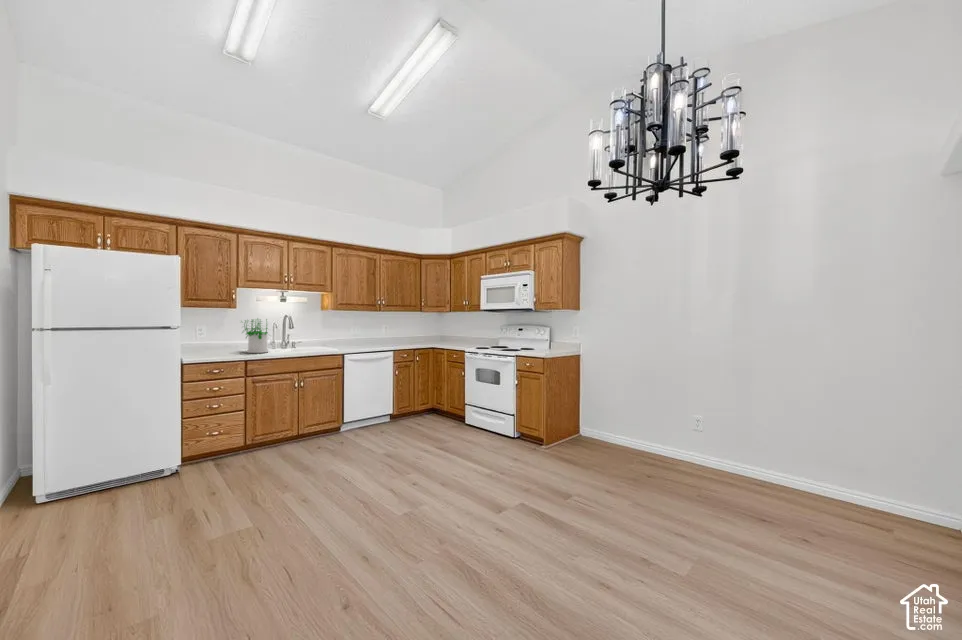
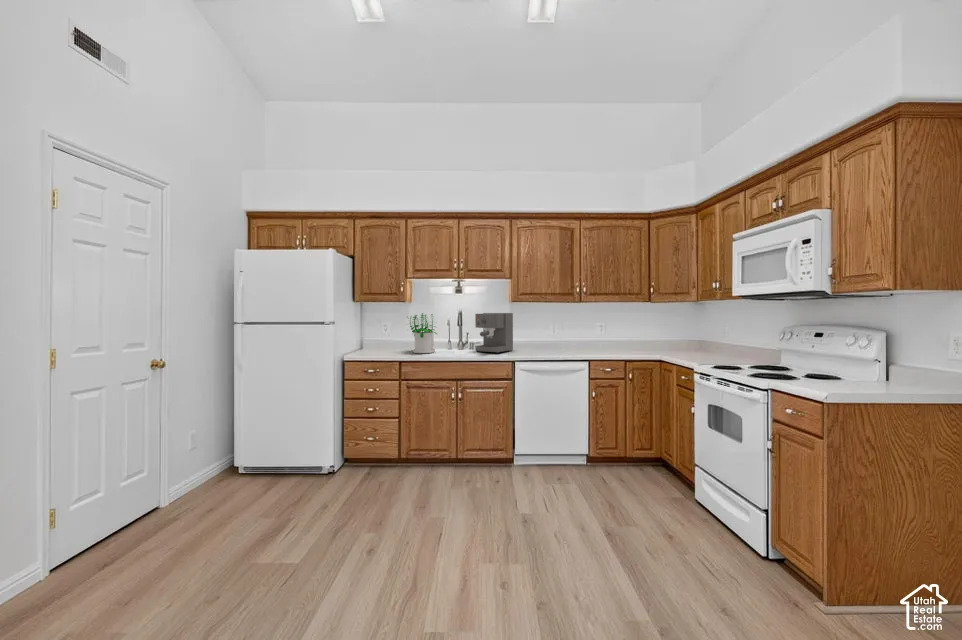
coffee maker: none [304,319,334,350] -> present [475,313,513,353]

